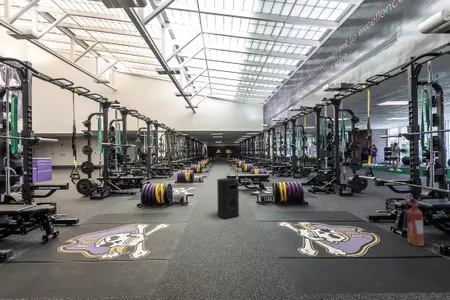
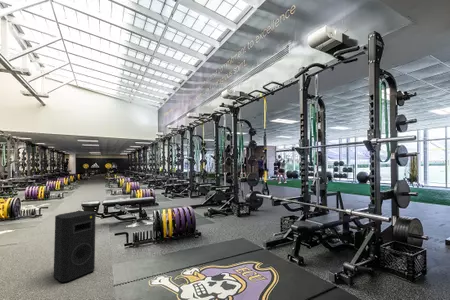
fire extinguisher: present [402,196,424,246] -> none [299,221,320,280]

